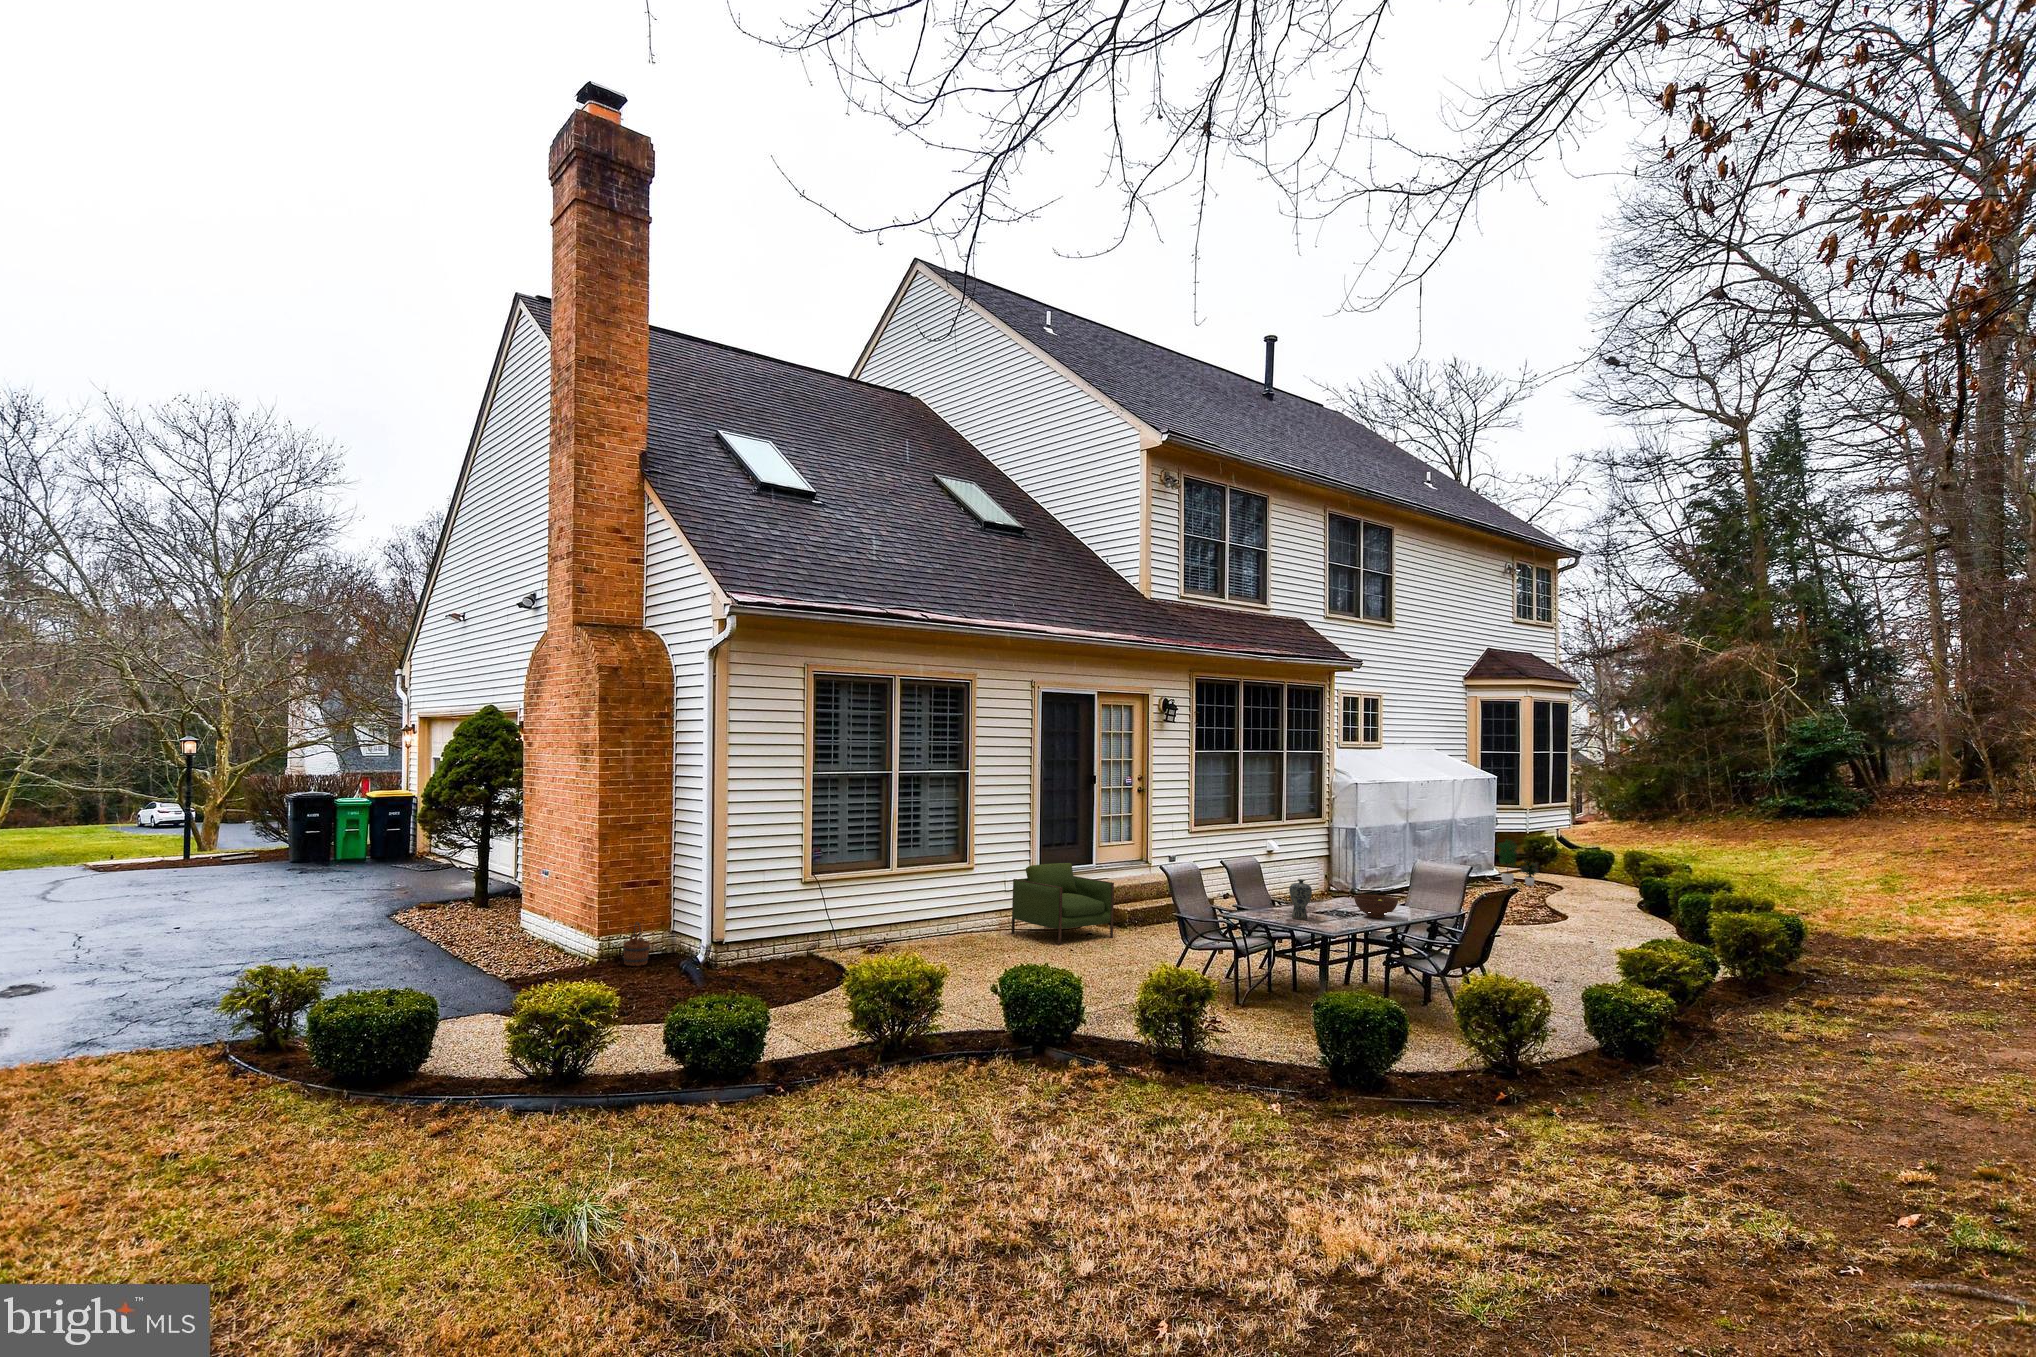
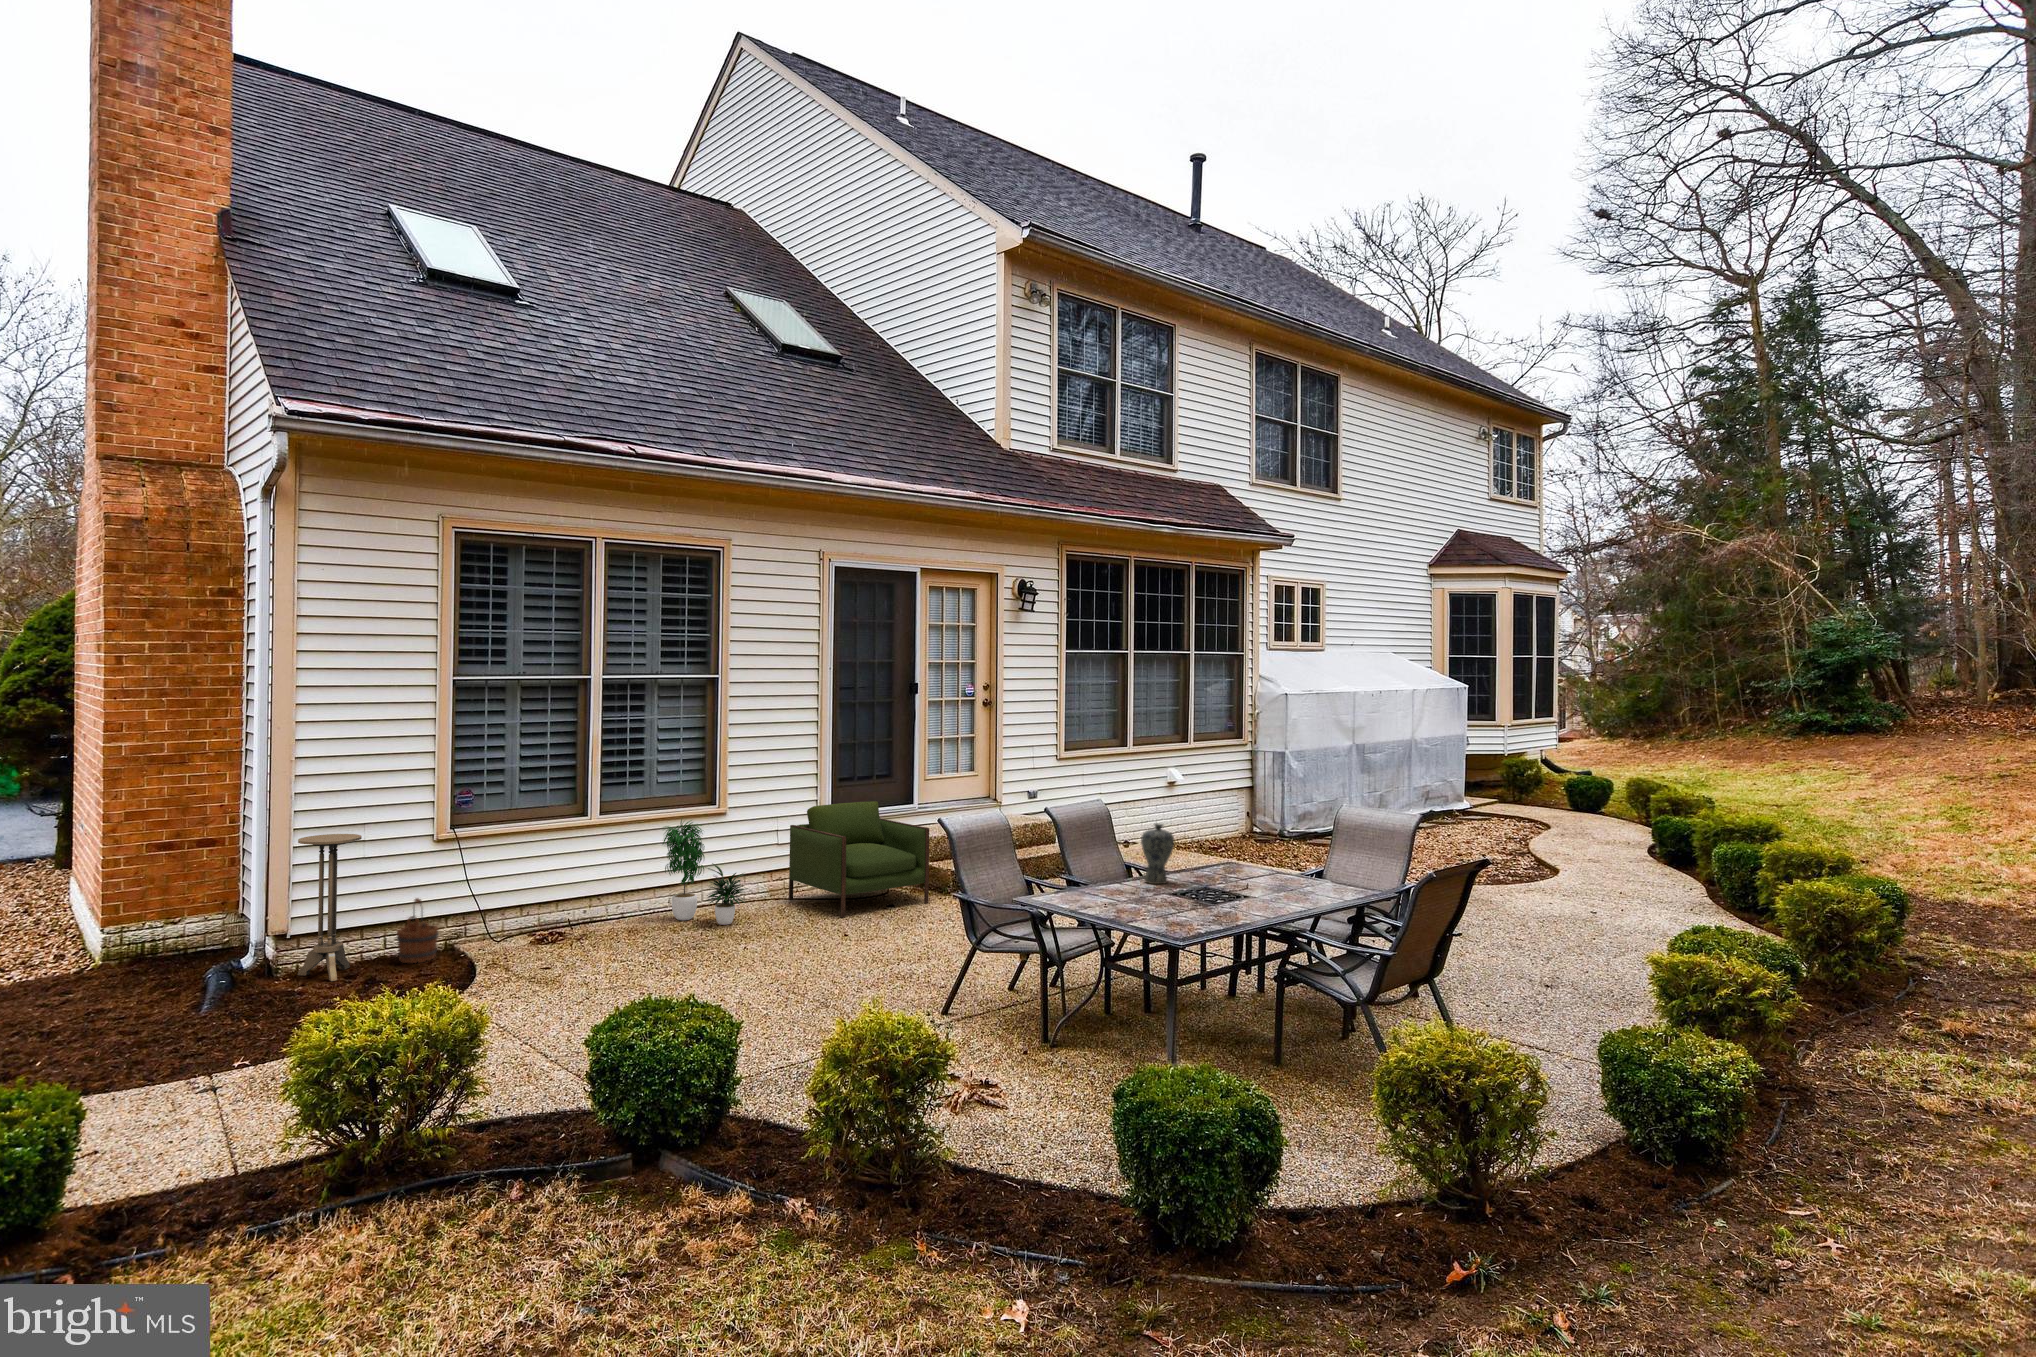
potted plant: present [1498,840,1538,886] -> present [663,819,745,925]
side table: none [736,877,777,974] -> present [298,834,362,981]
fruit bowl: present [1354,895,1398,918] -> none [1242,844,1305,879]
wooden bucket: present [623,922,650,966] -> present [397,898,439,963]

